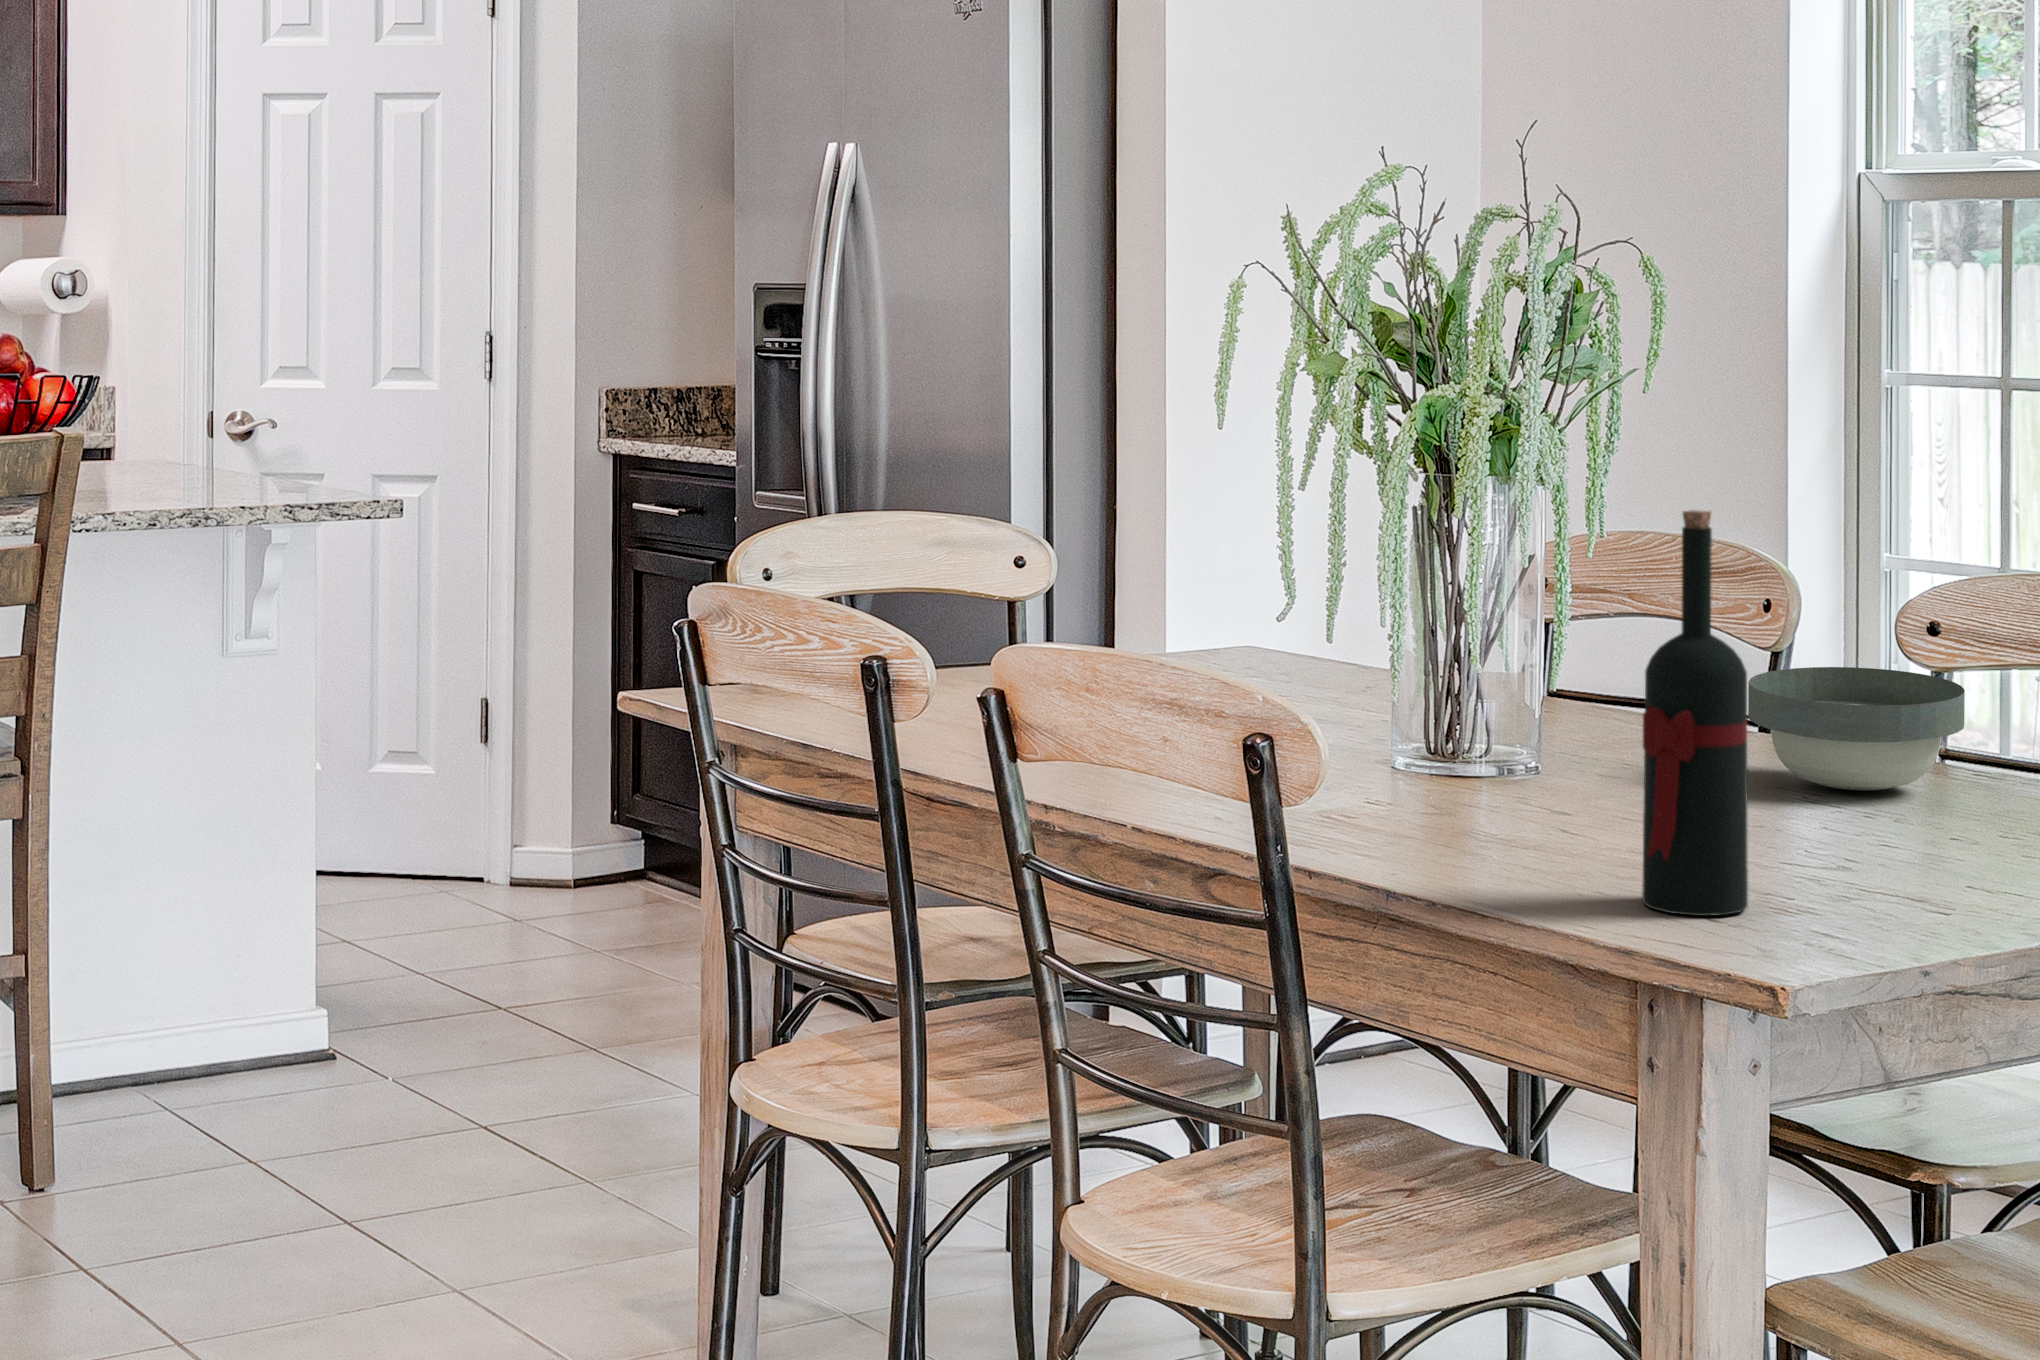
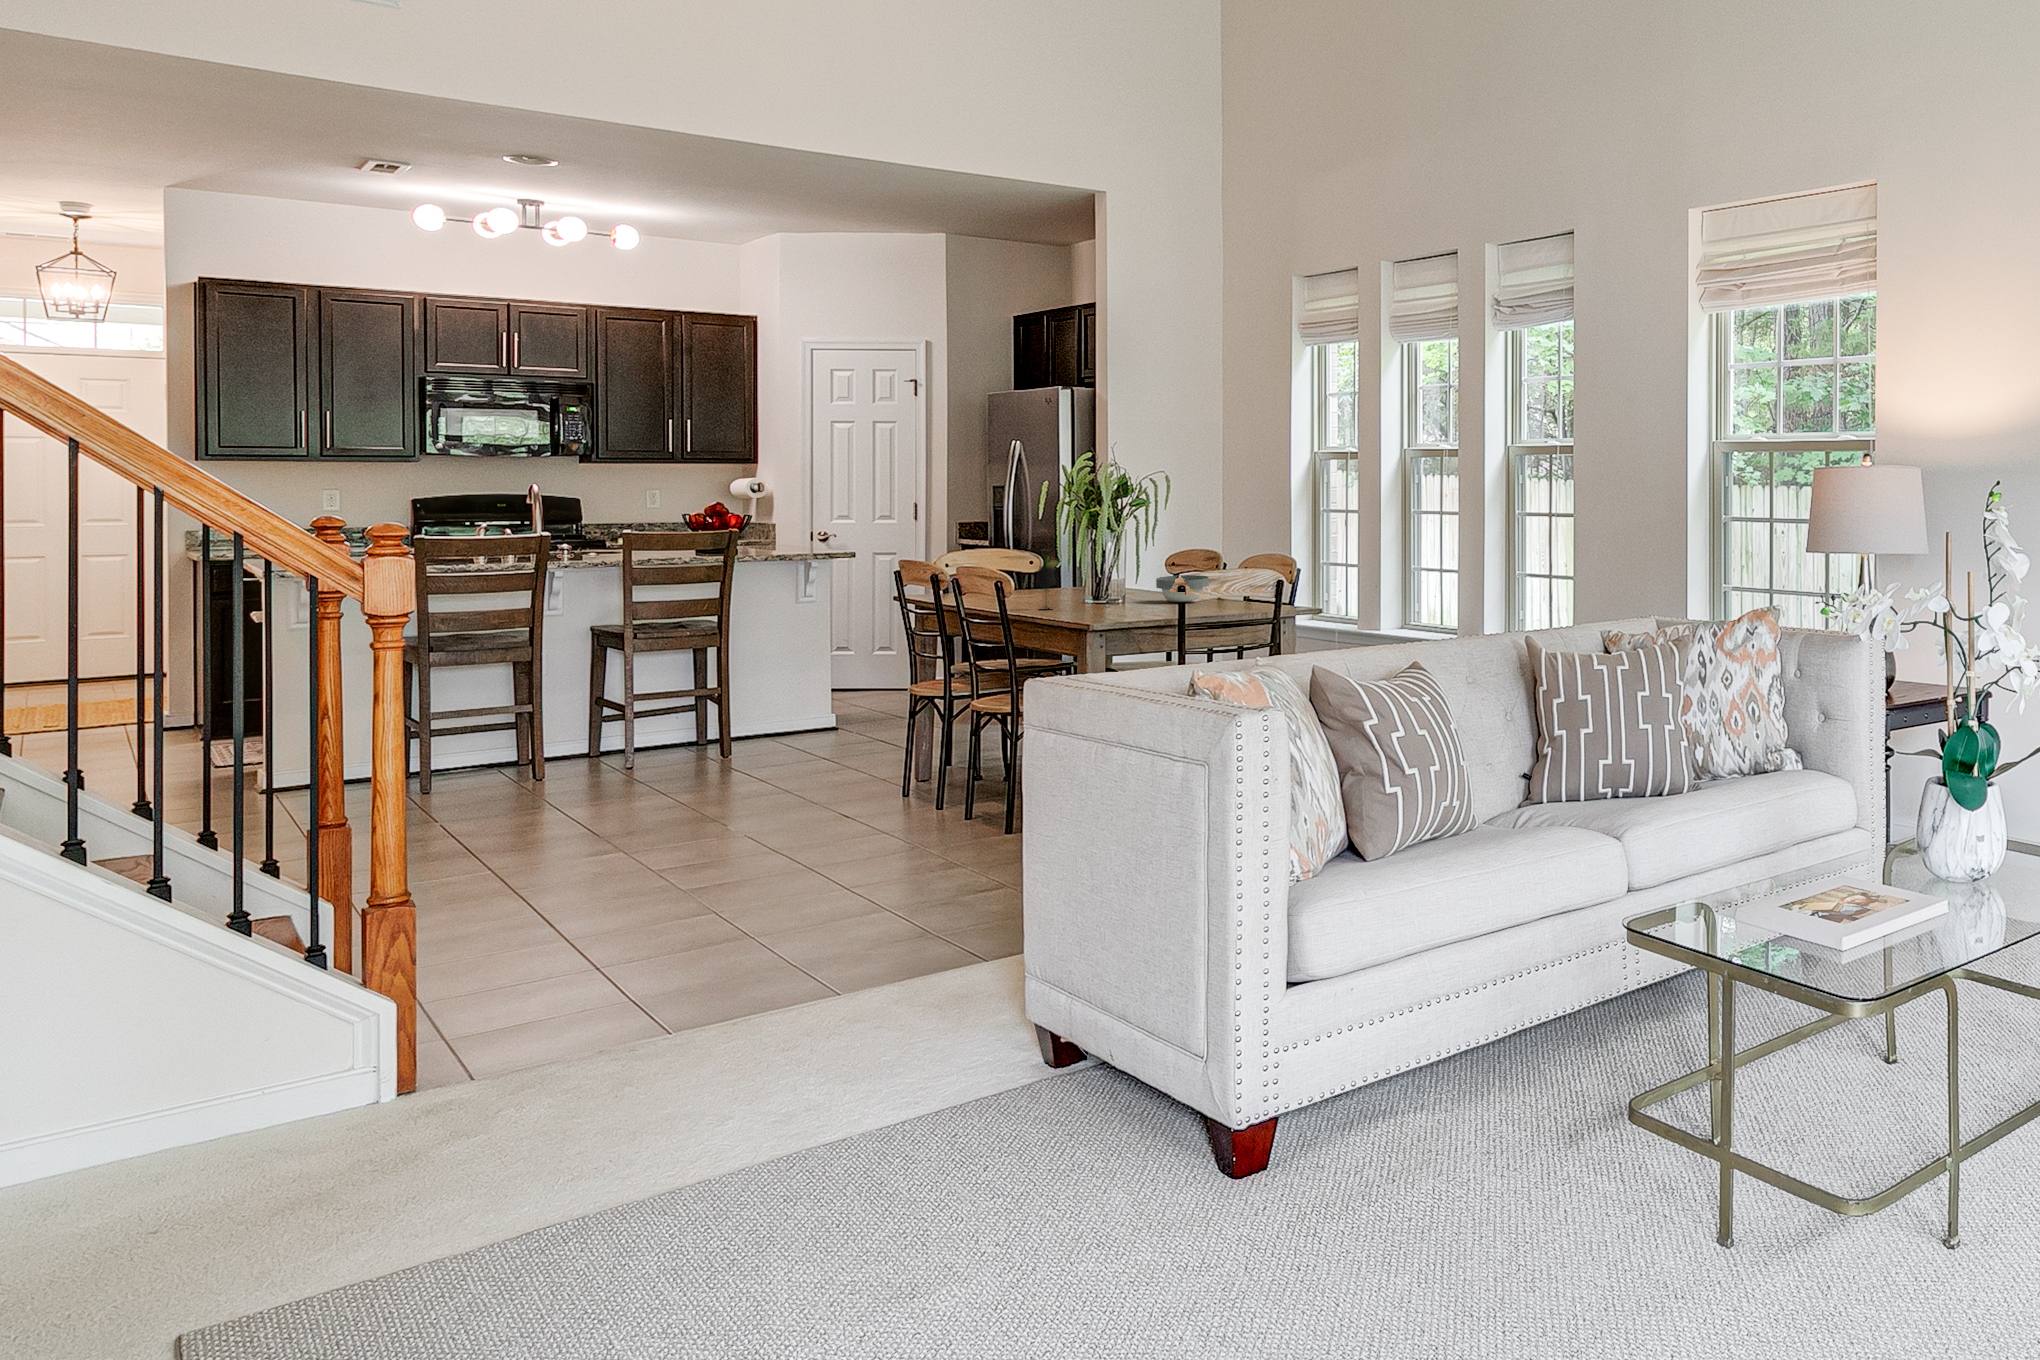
wine bottle: present [1642,510,1748,916] -> none [1068,531,1095,615]
wine glass: none [1395,610,1491,852] -> present [1037,561,1057,609]

